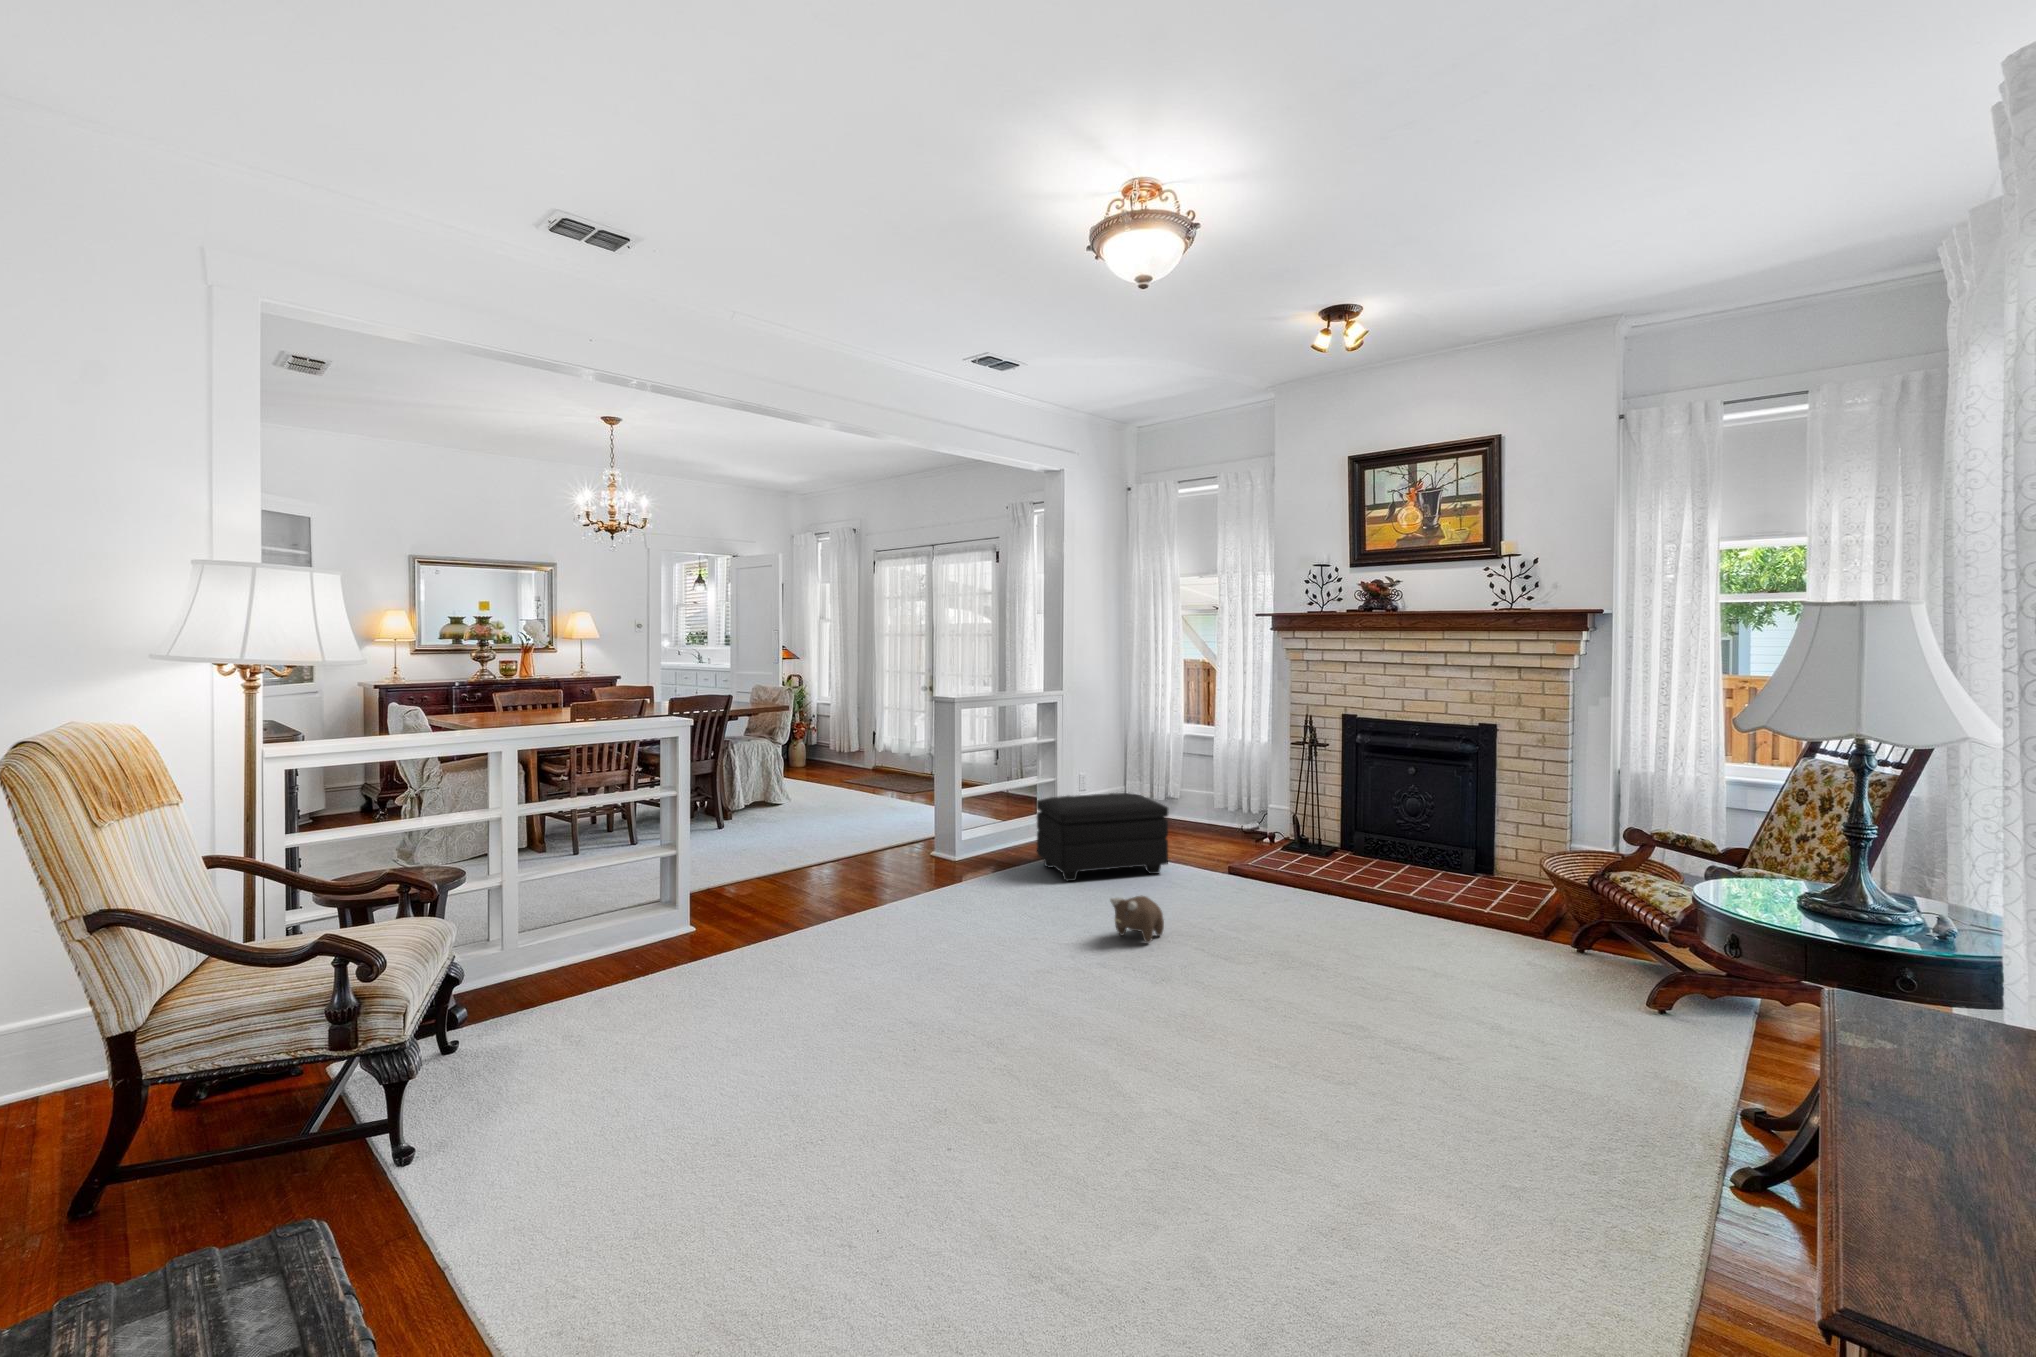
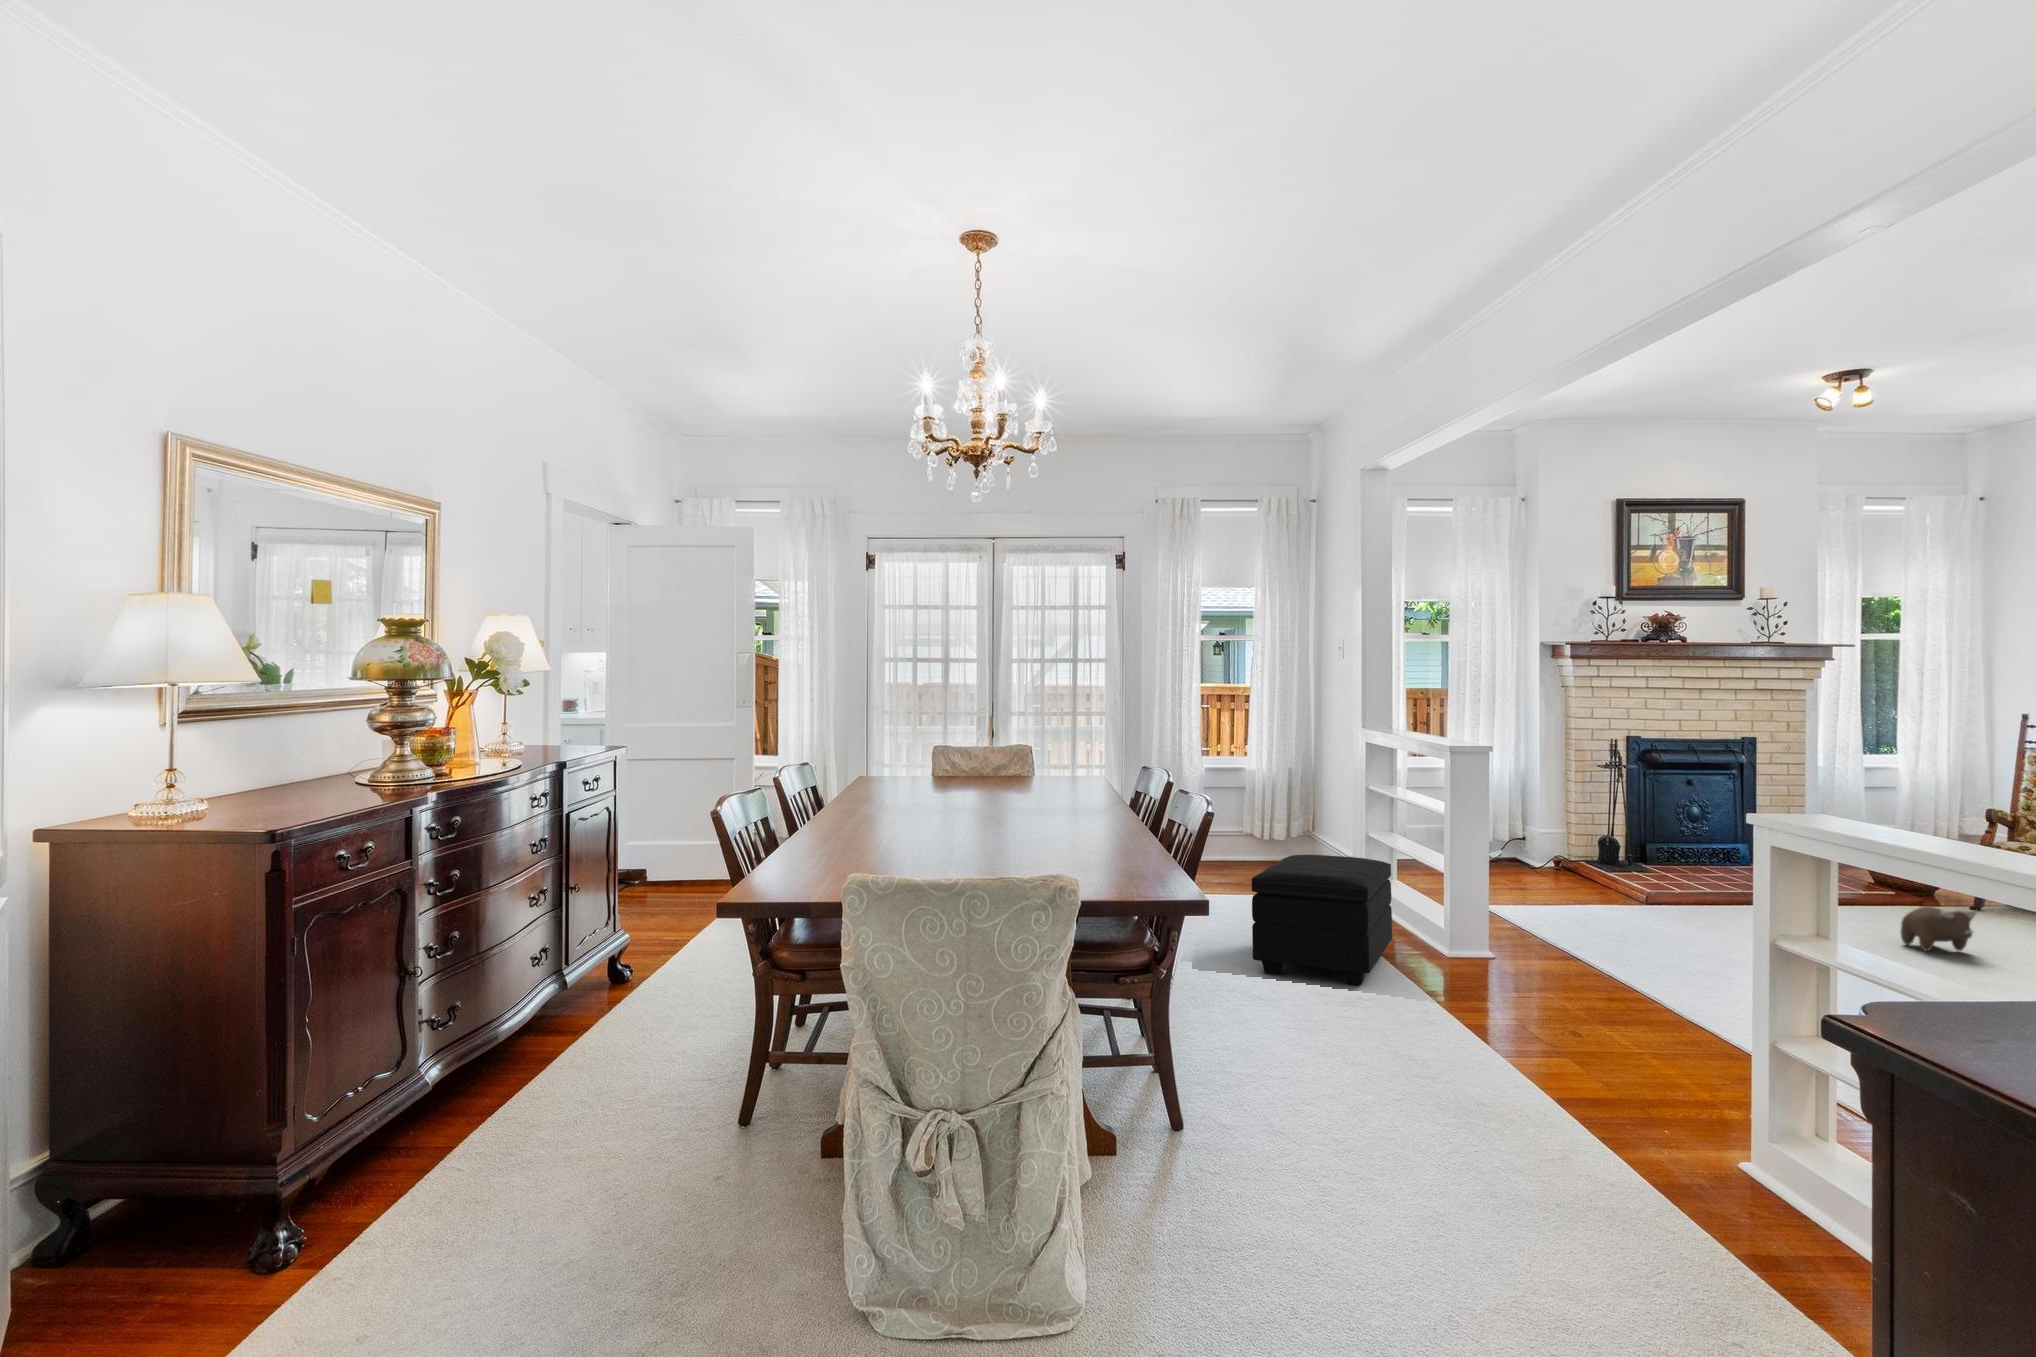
footstool: present [1037,793,1168,881] -> present [1252,855,1392,985]

